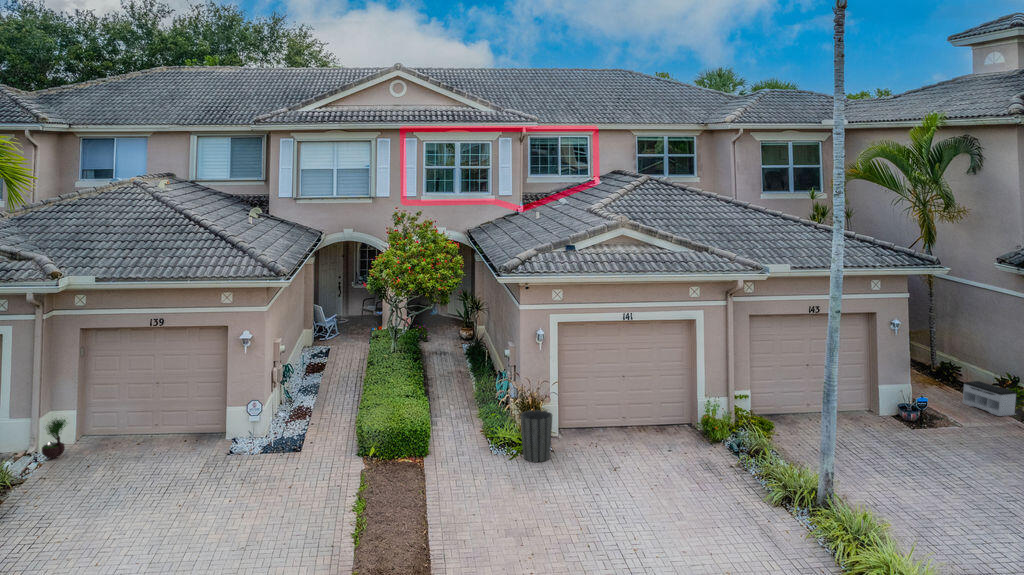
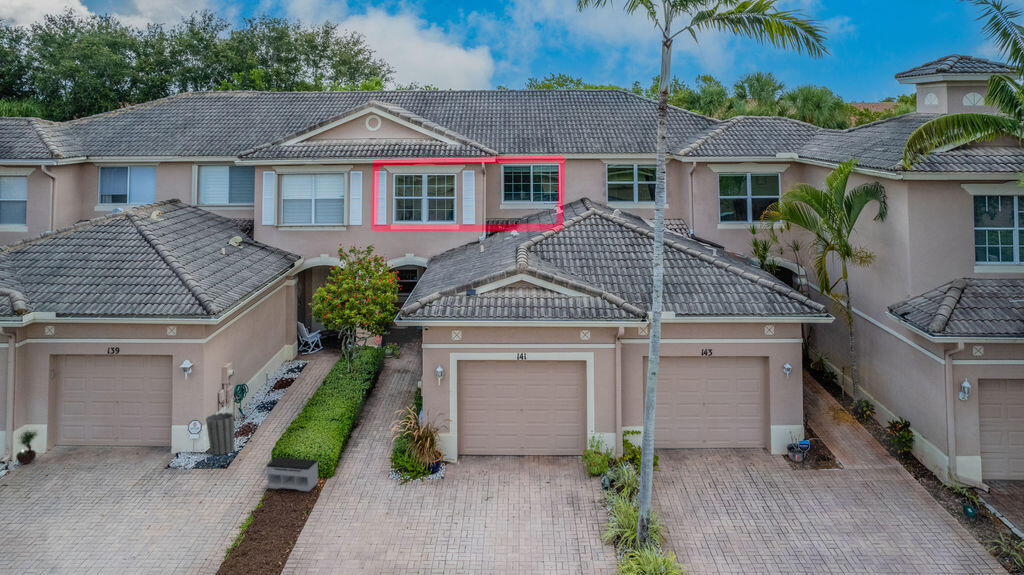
bench: present [962,381,1016,416] -> present [267,457,318,491]
trash can: present [520,410,552,462] -> present [206,413,234,455]

